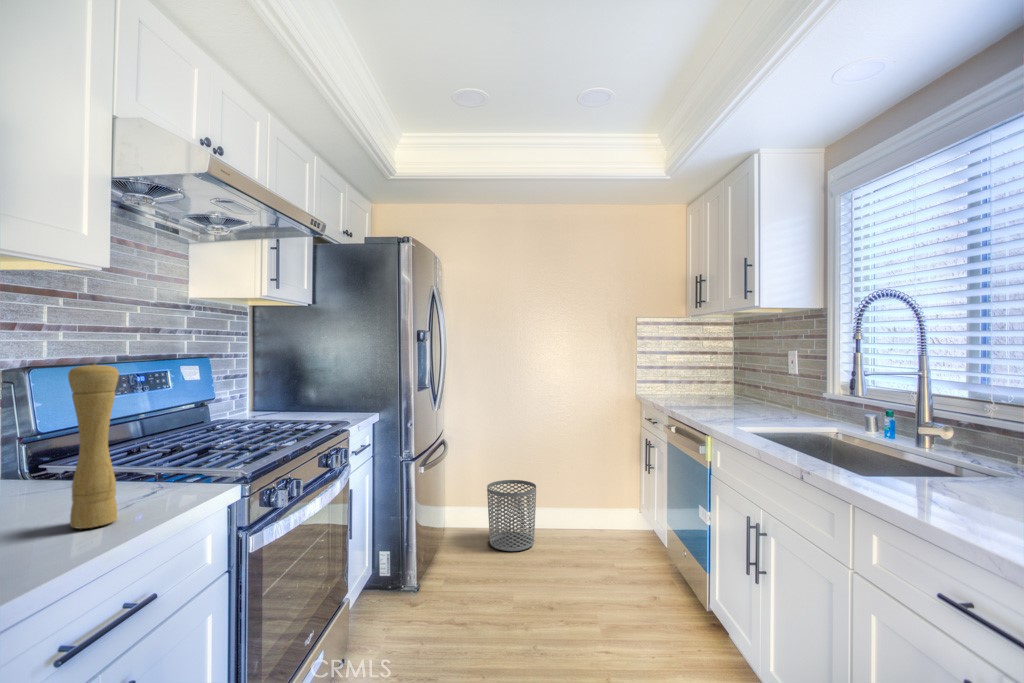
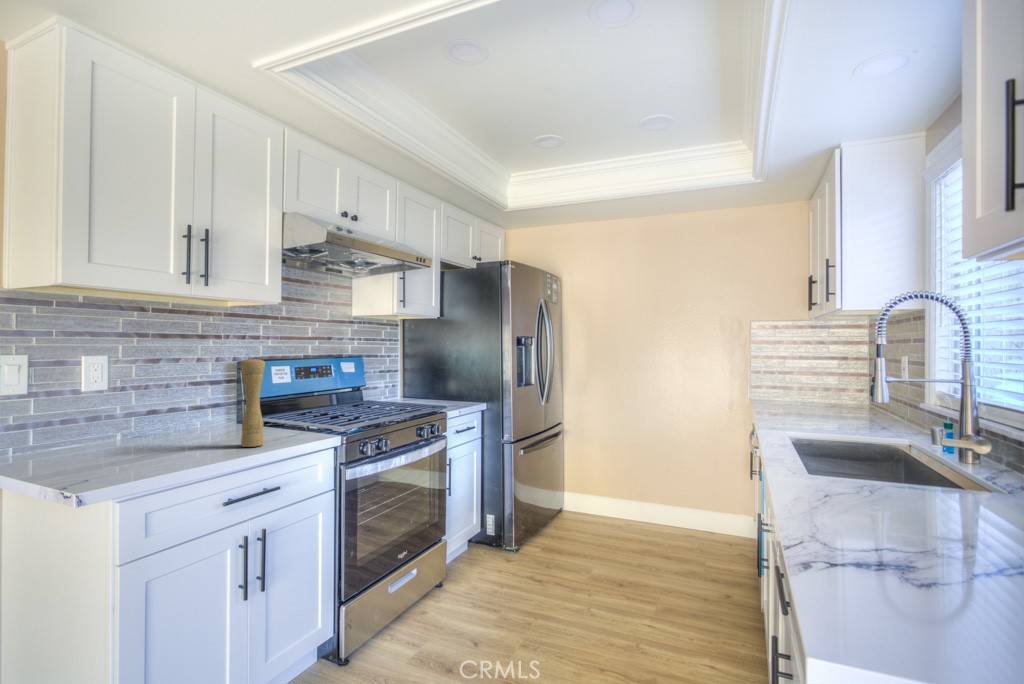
waste bin: present [487,480,536,551] -> none [591,470,635,532]

